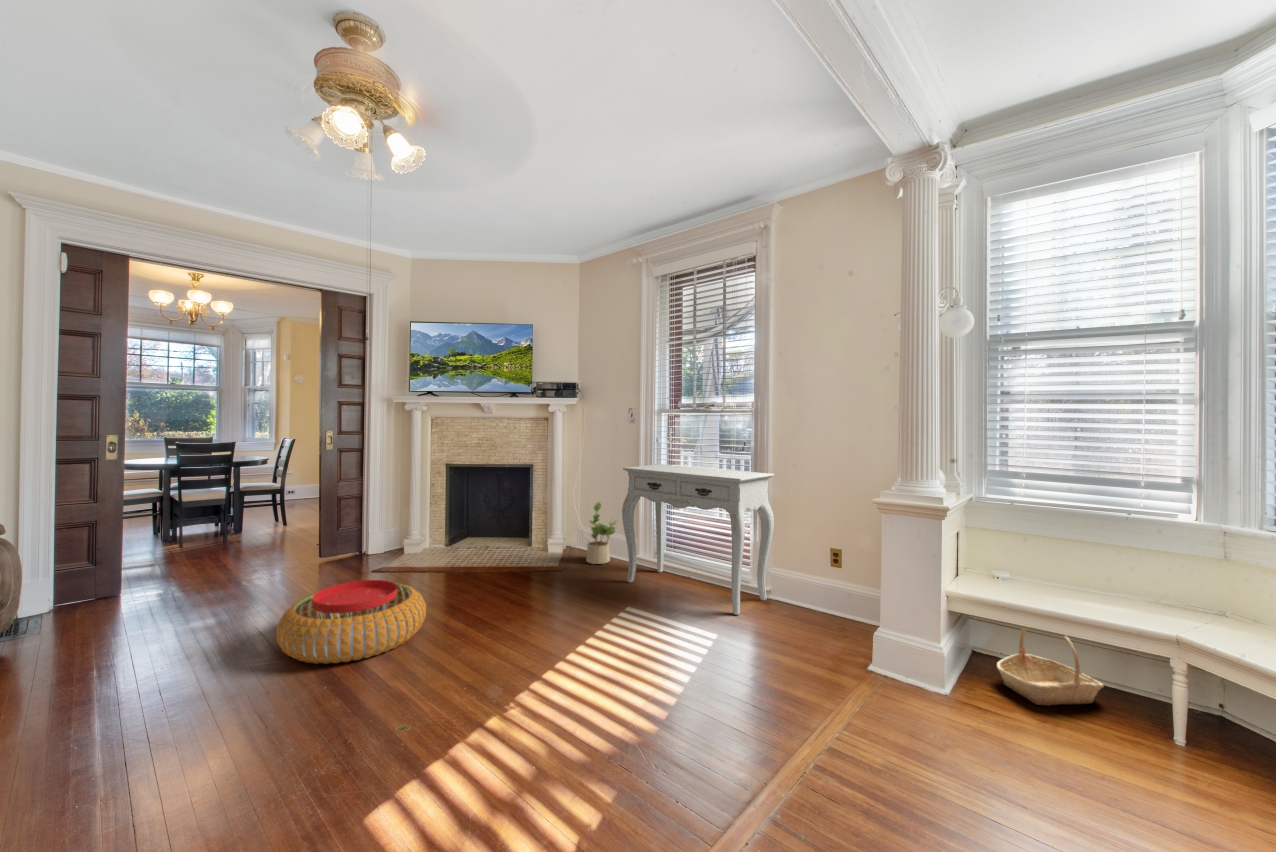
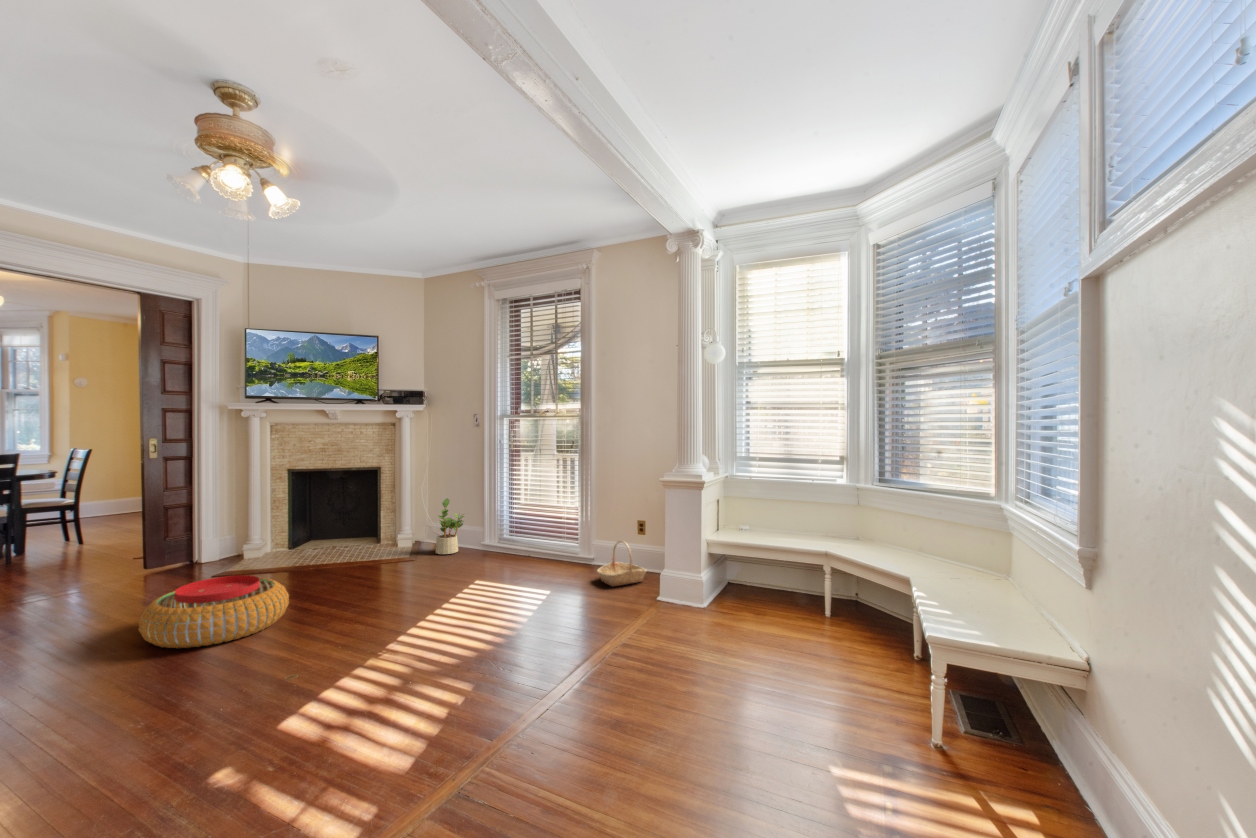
console table: present [622,464,774,615] -> none [470,462,598,580]
basket: present [997,629,1104,705] -> present [597,541,647,586]

